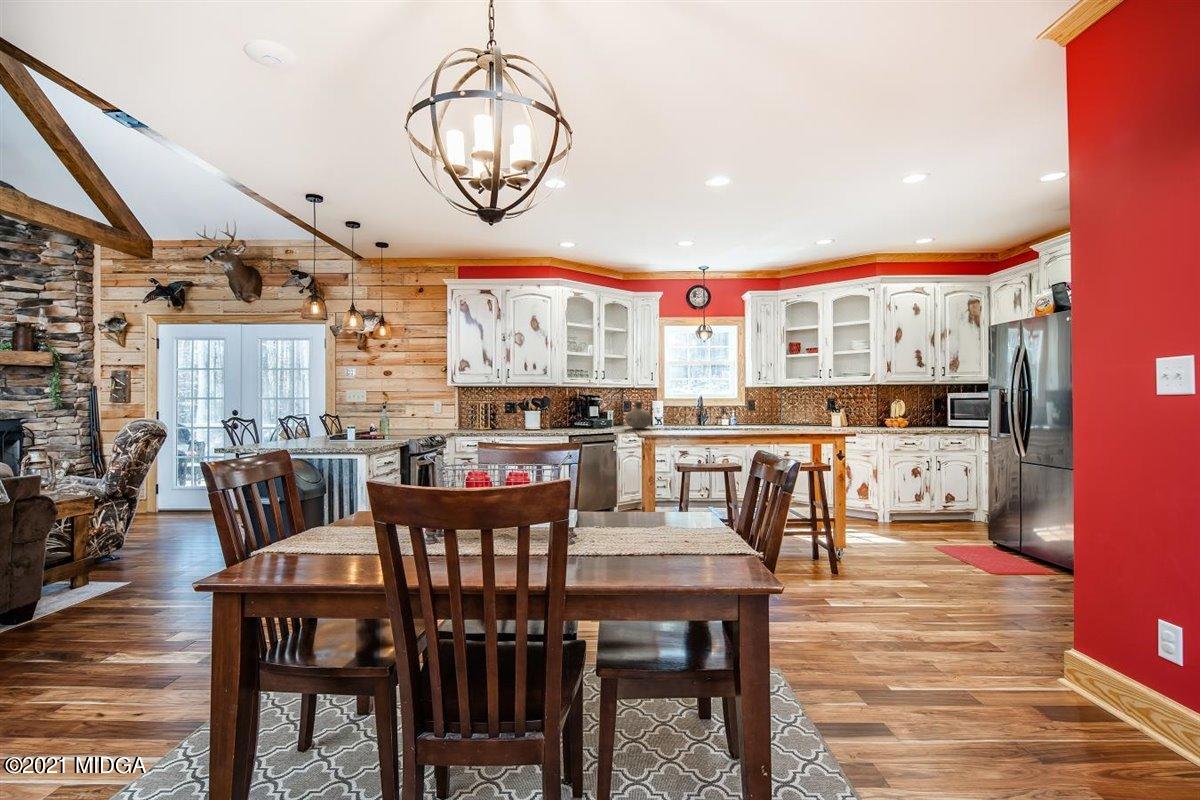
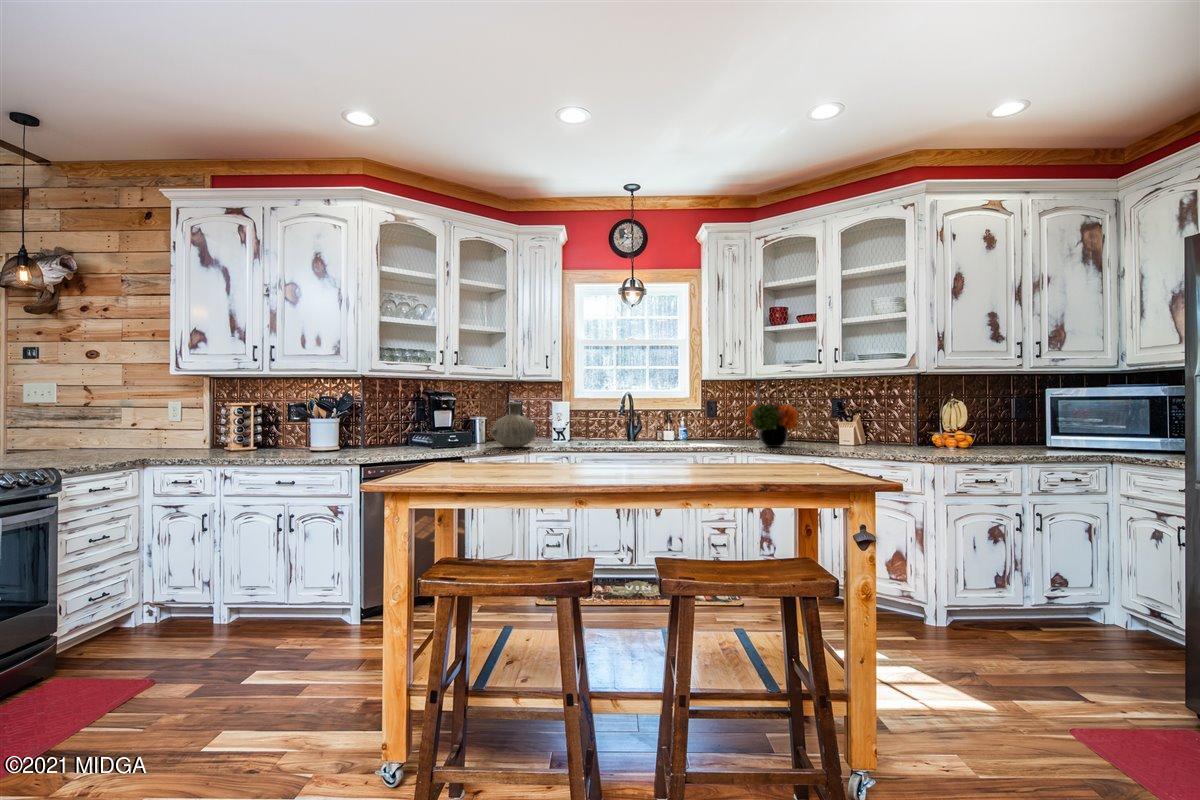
flower arrangement: none [776,399,809,427] -> present [745,400,798,447]

